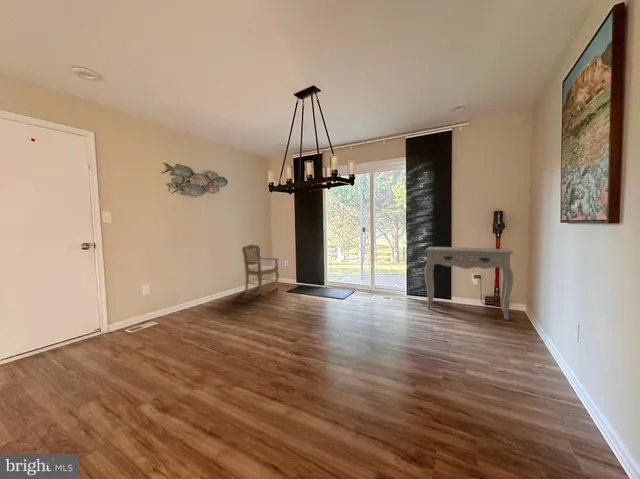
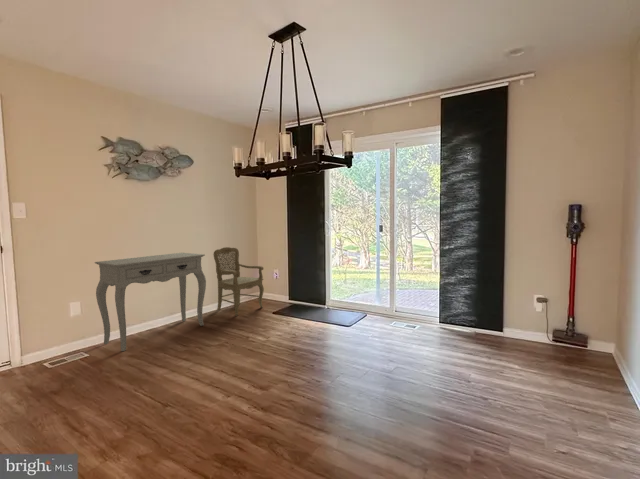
console table: present [424,247,513,320] -> present [95,253,206,351]

